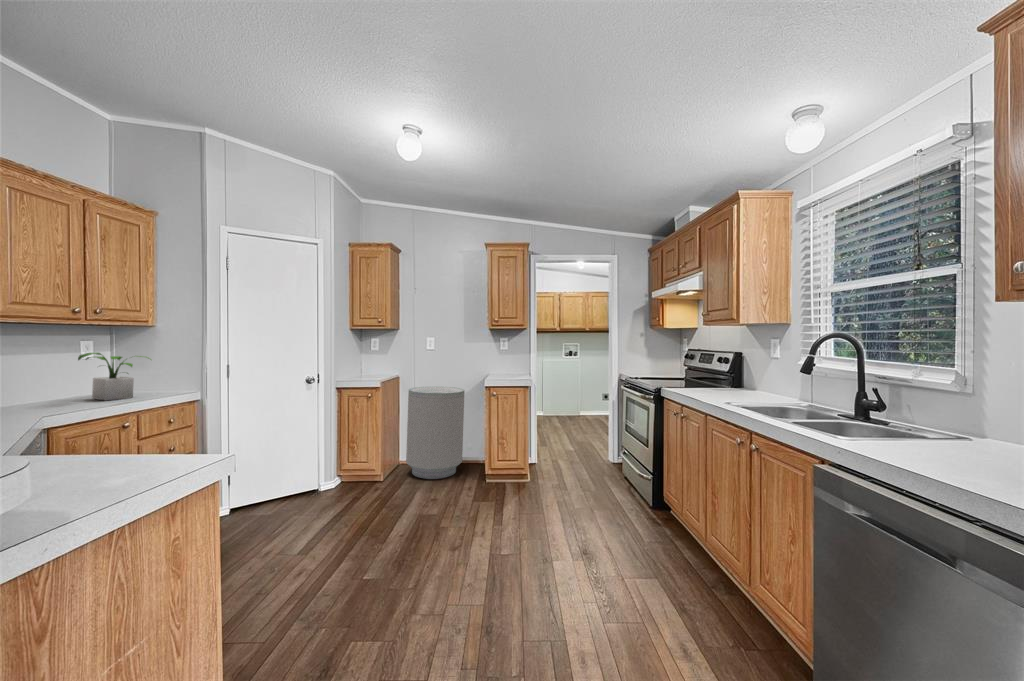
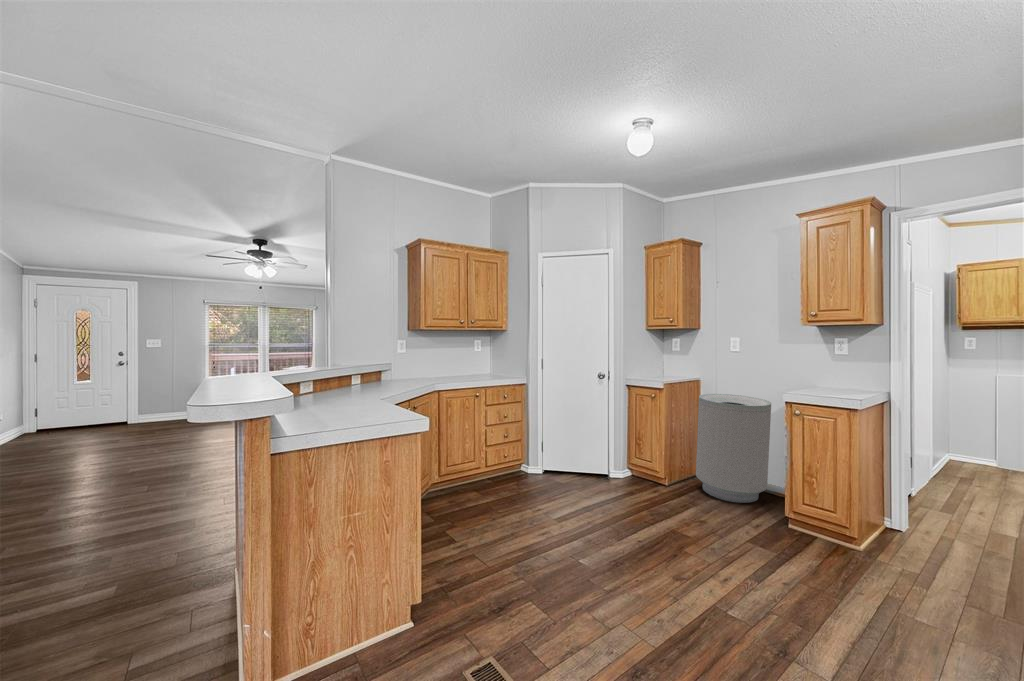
potted plant: present [78,353,151,401] -> none [460,349,496,379]

